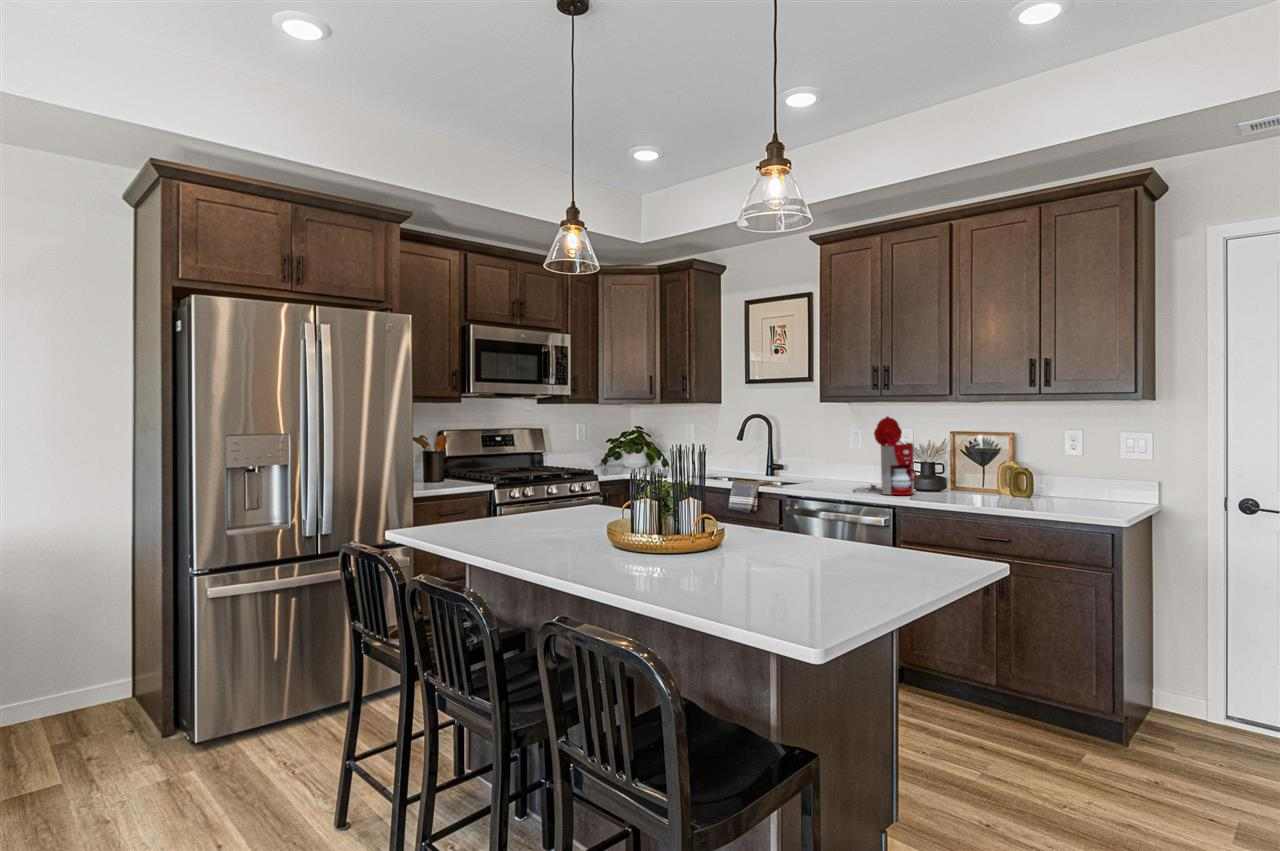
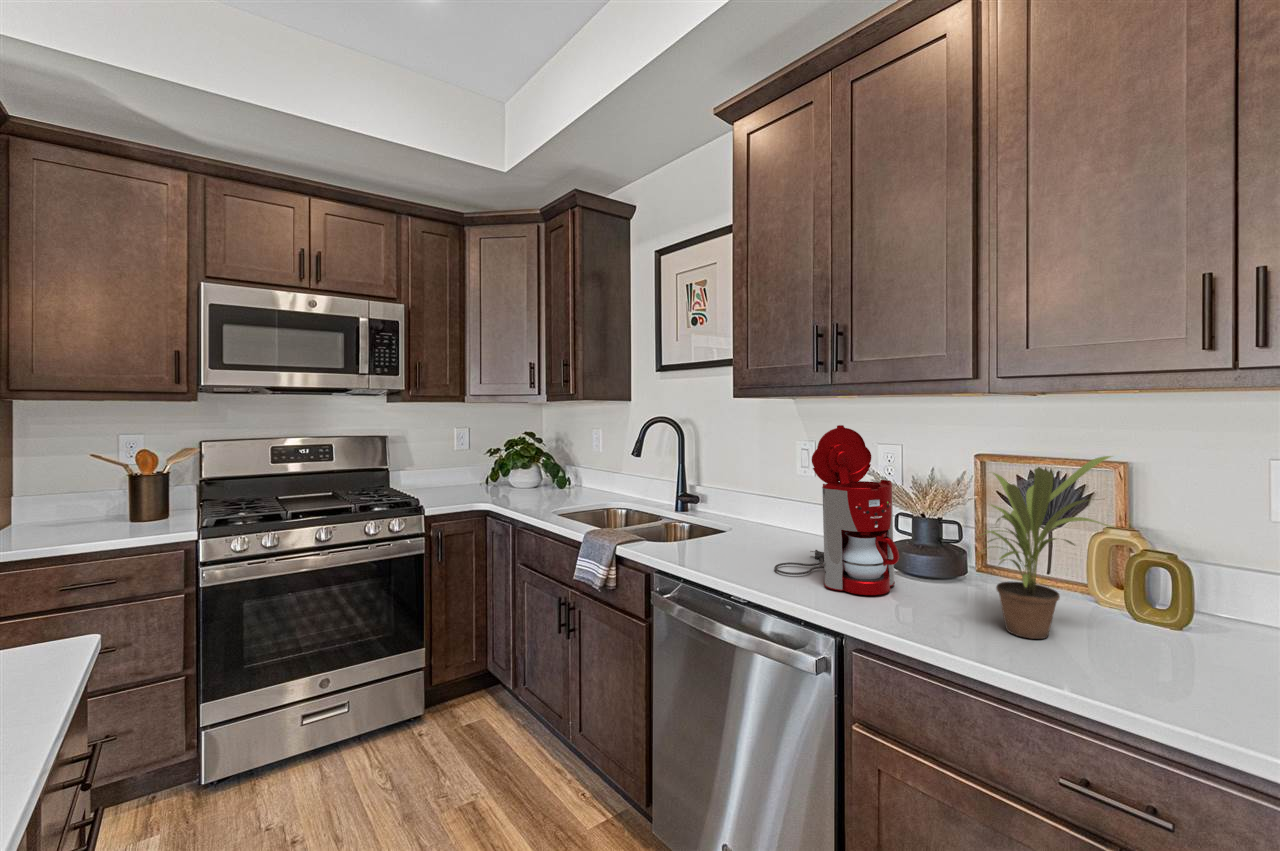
potted plant: none [950,427,1002,501] -> present [985,456,1113,639]

